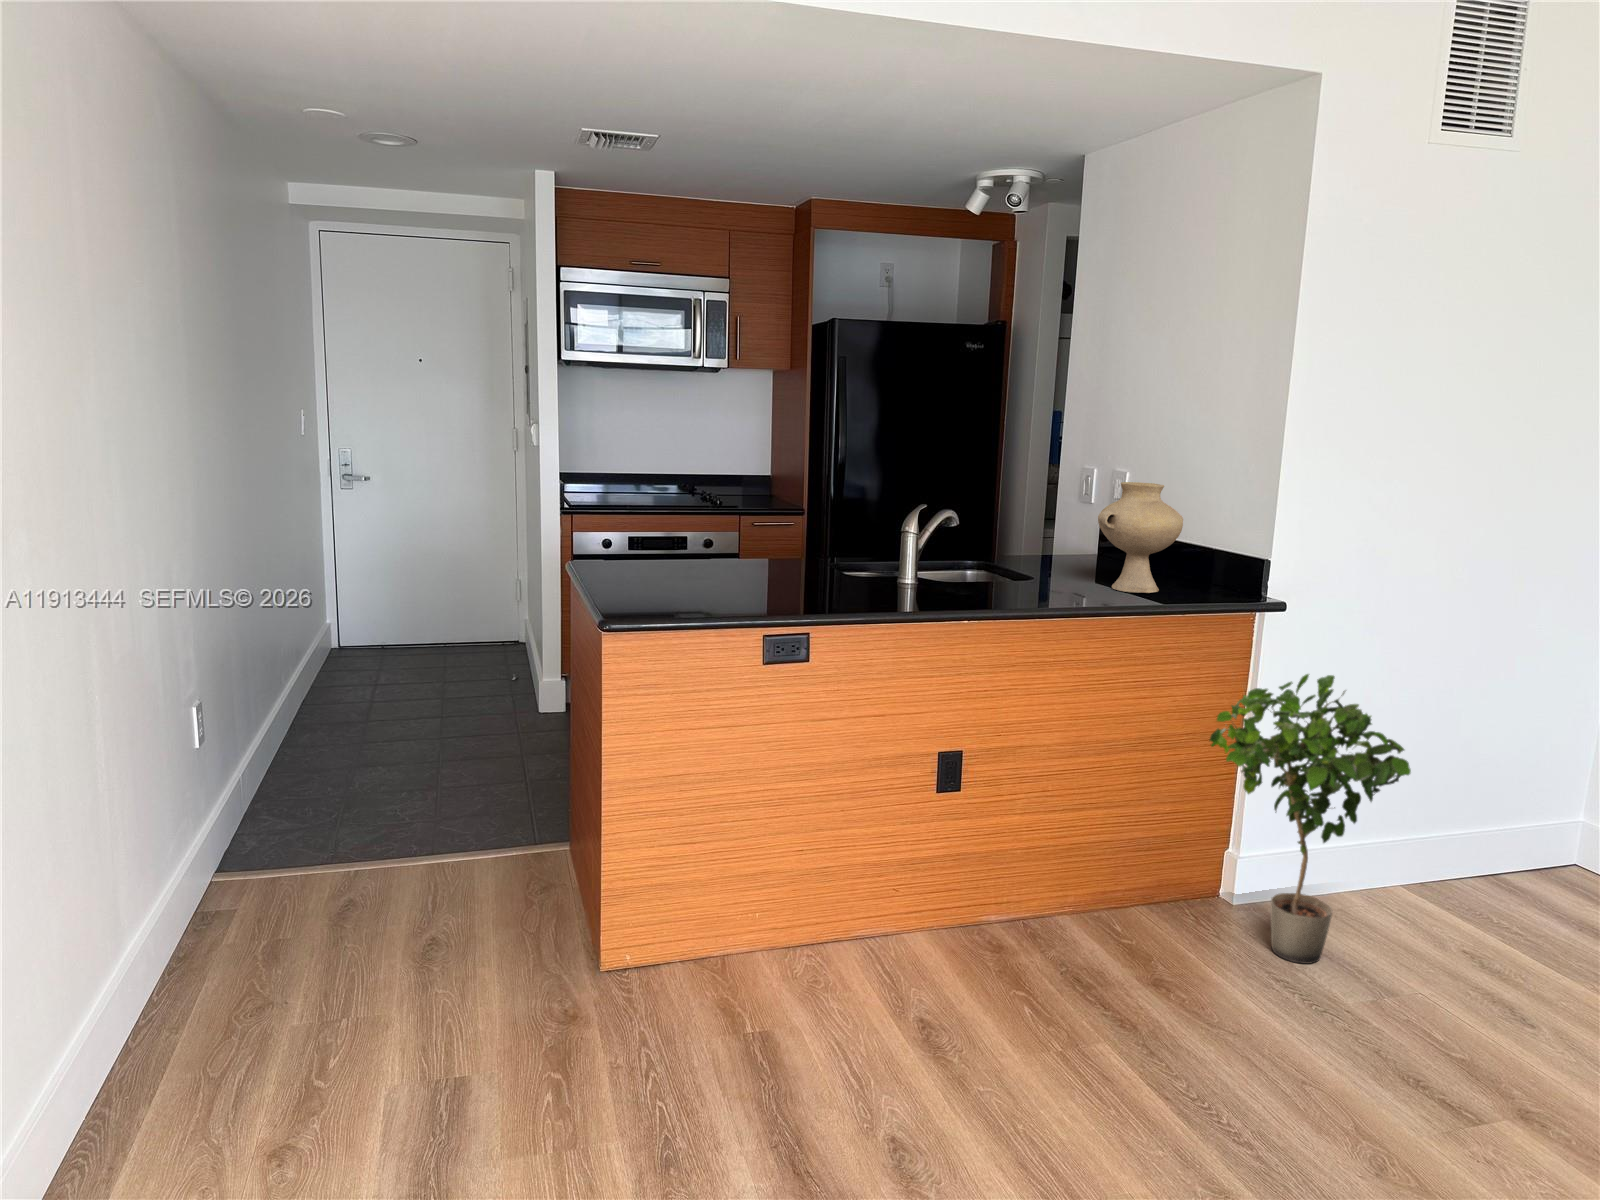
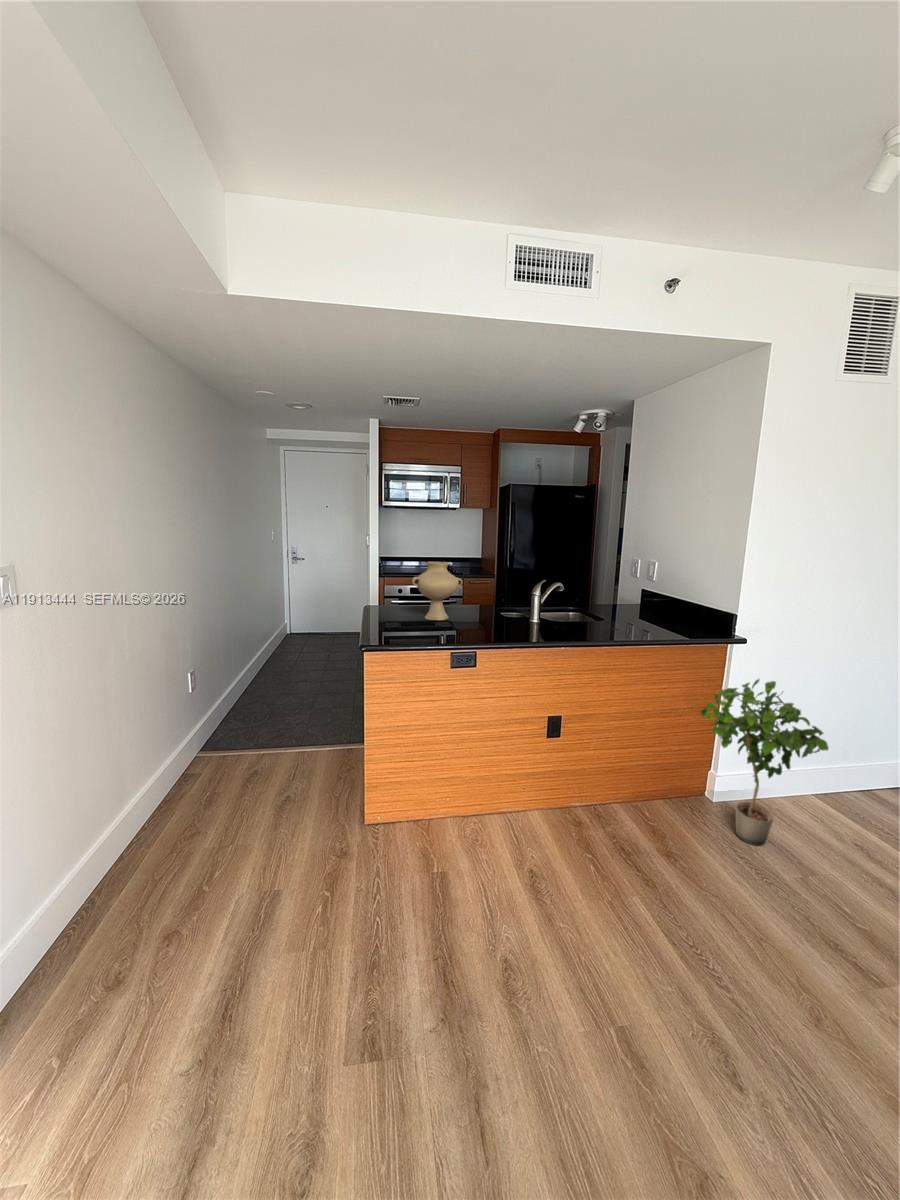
vase: present [1098,482,1183,593] -> present [412,562,462,620]

